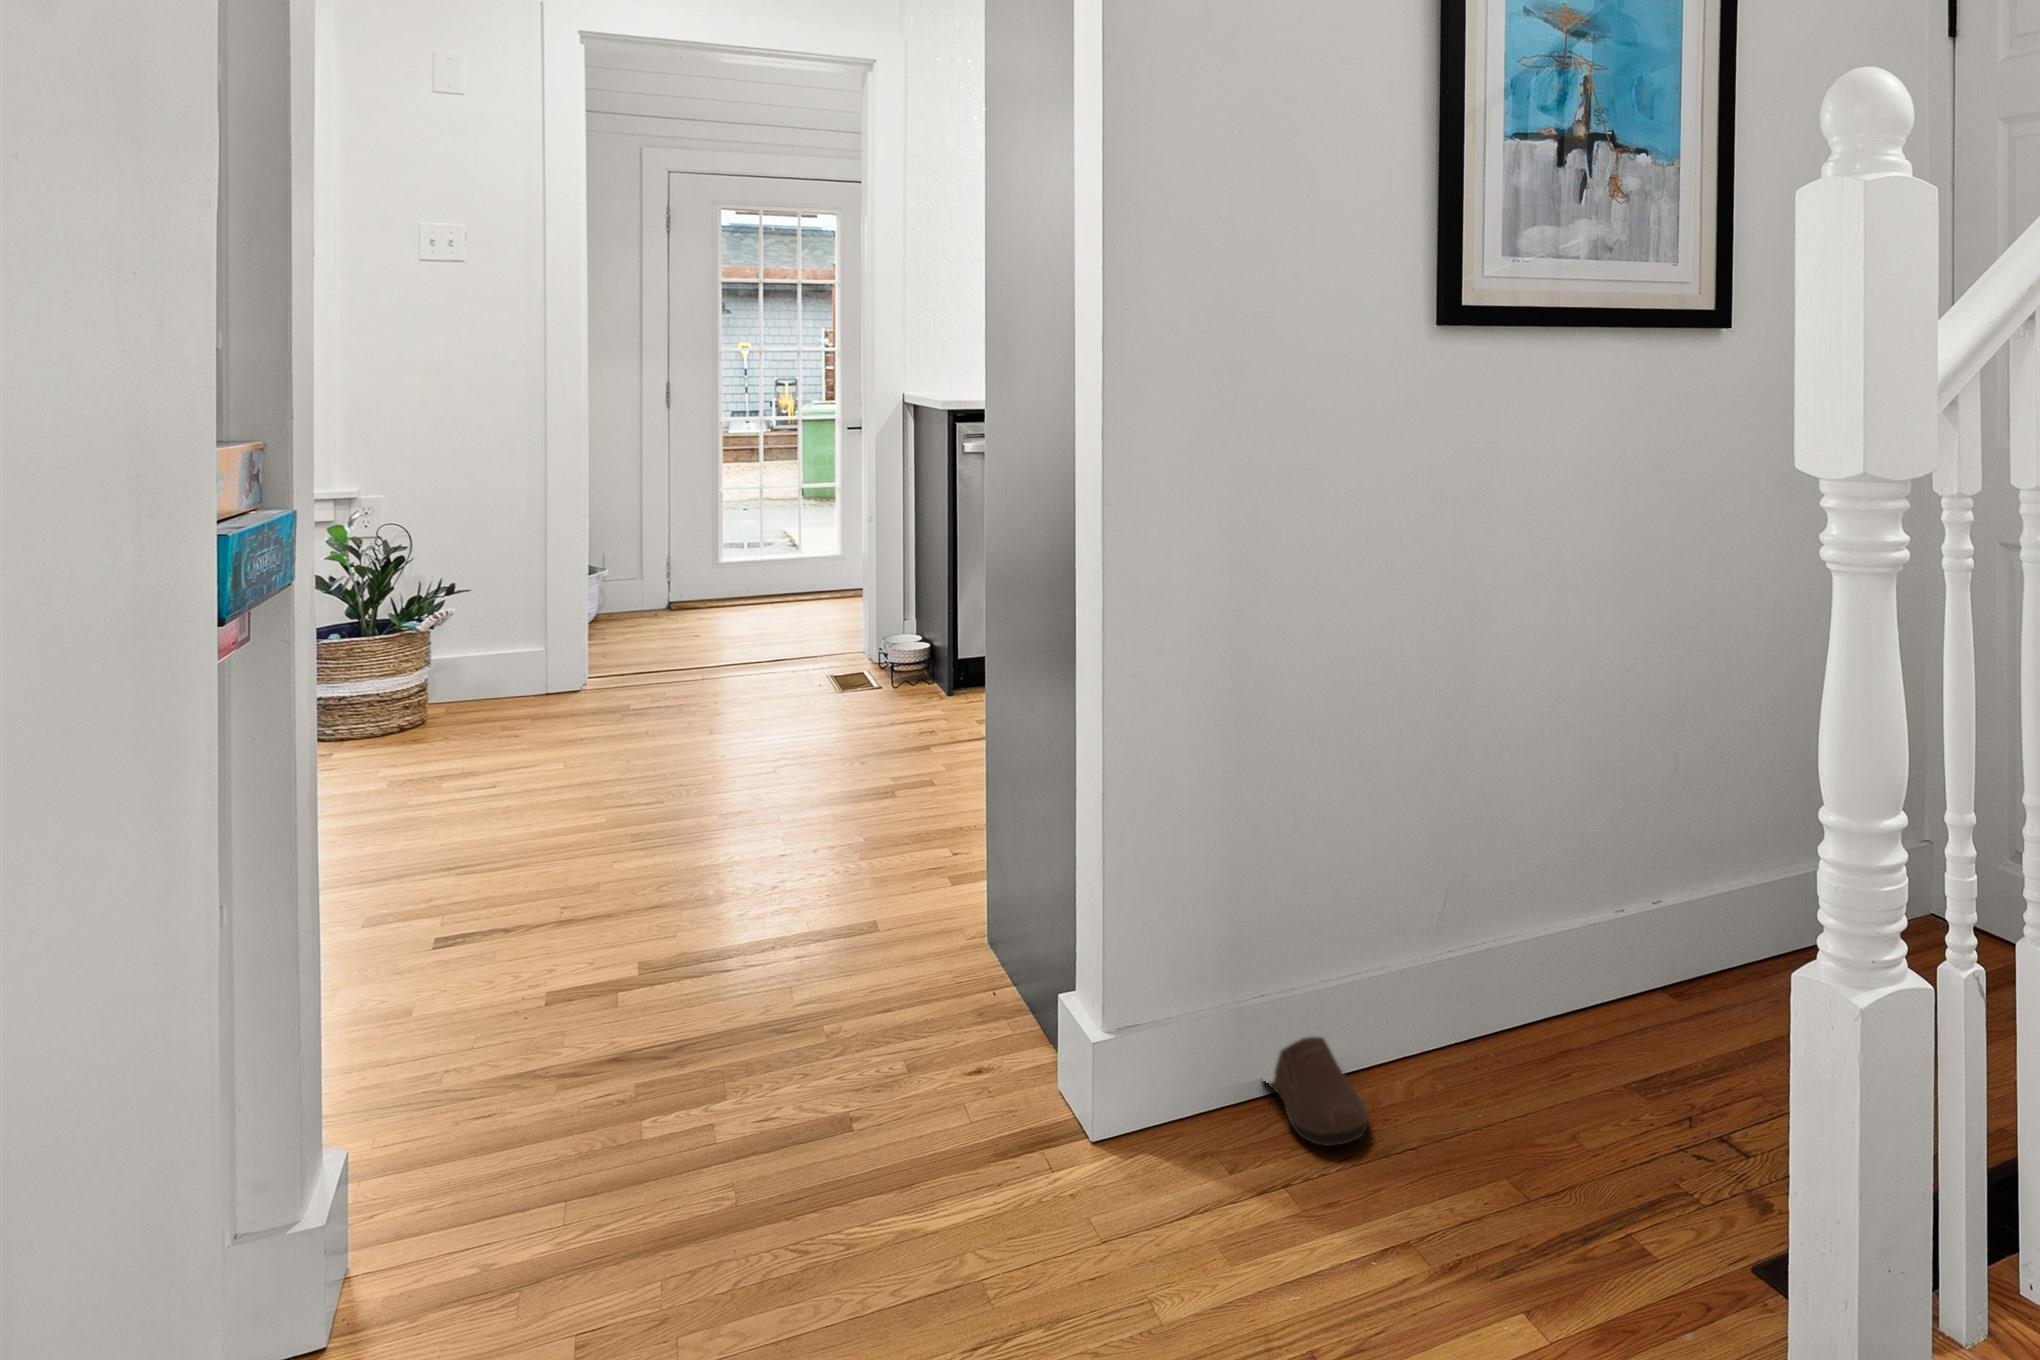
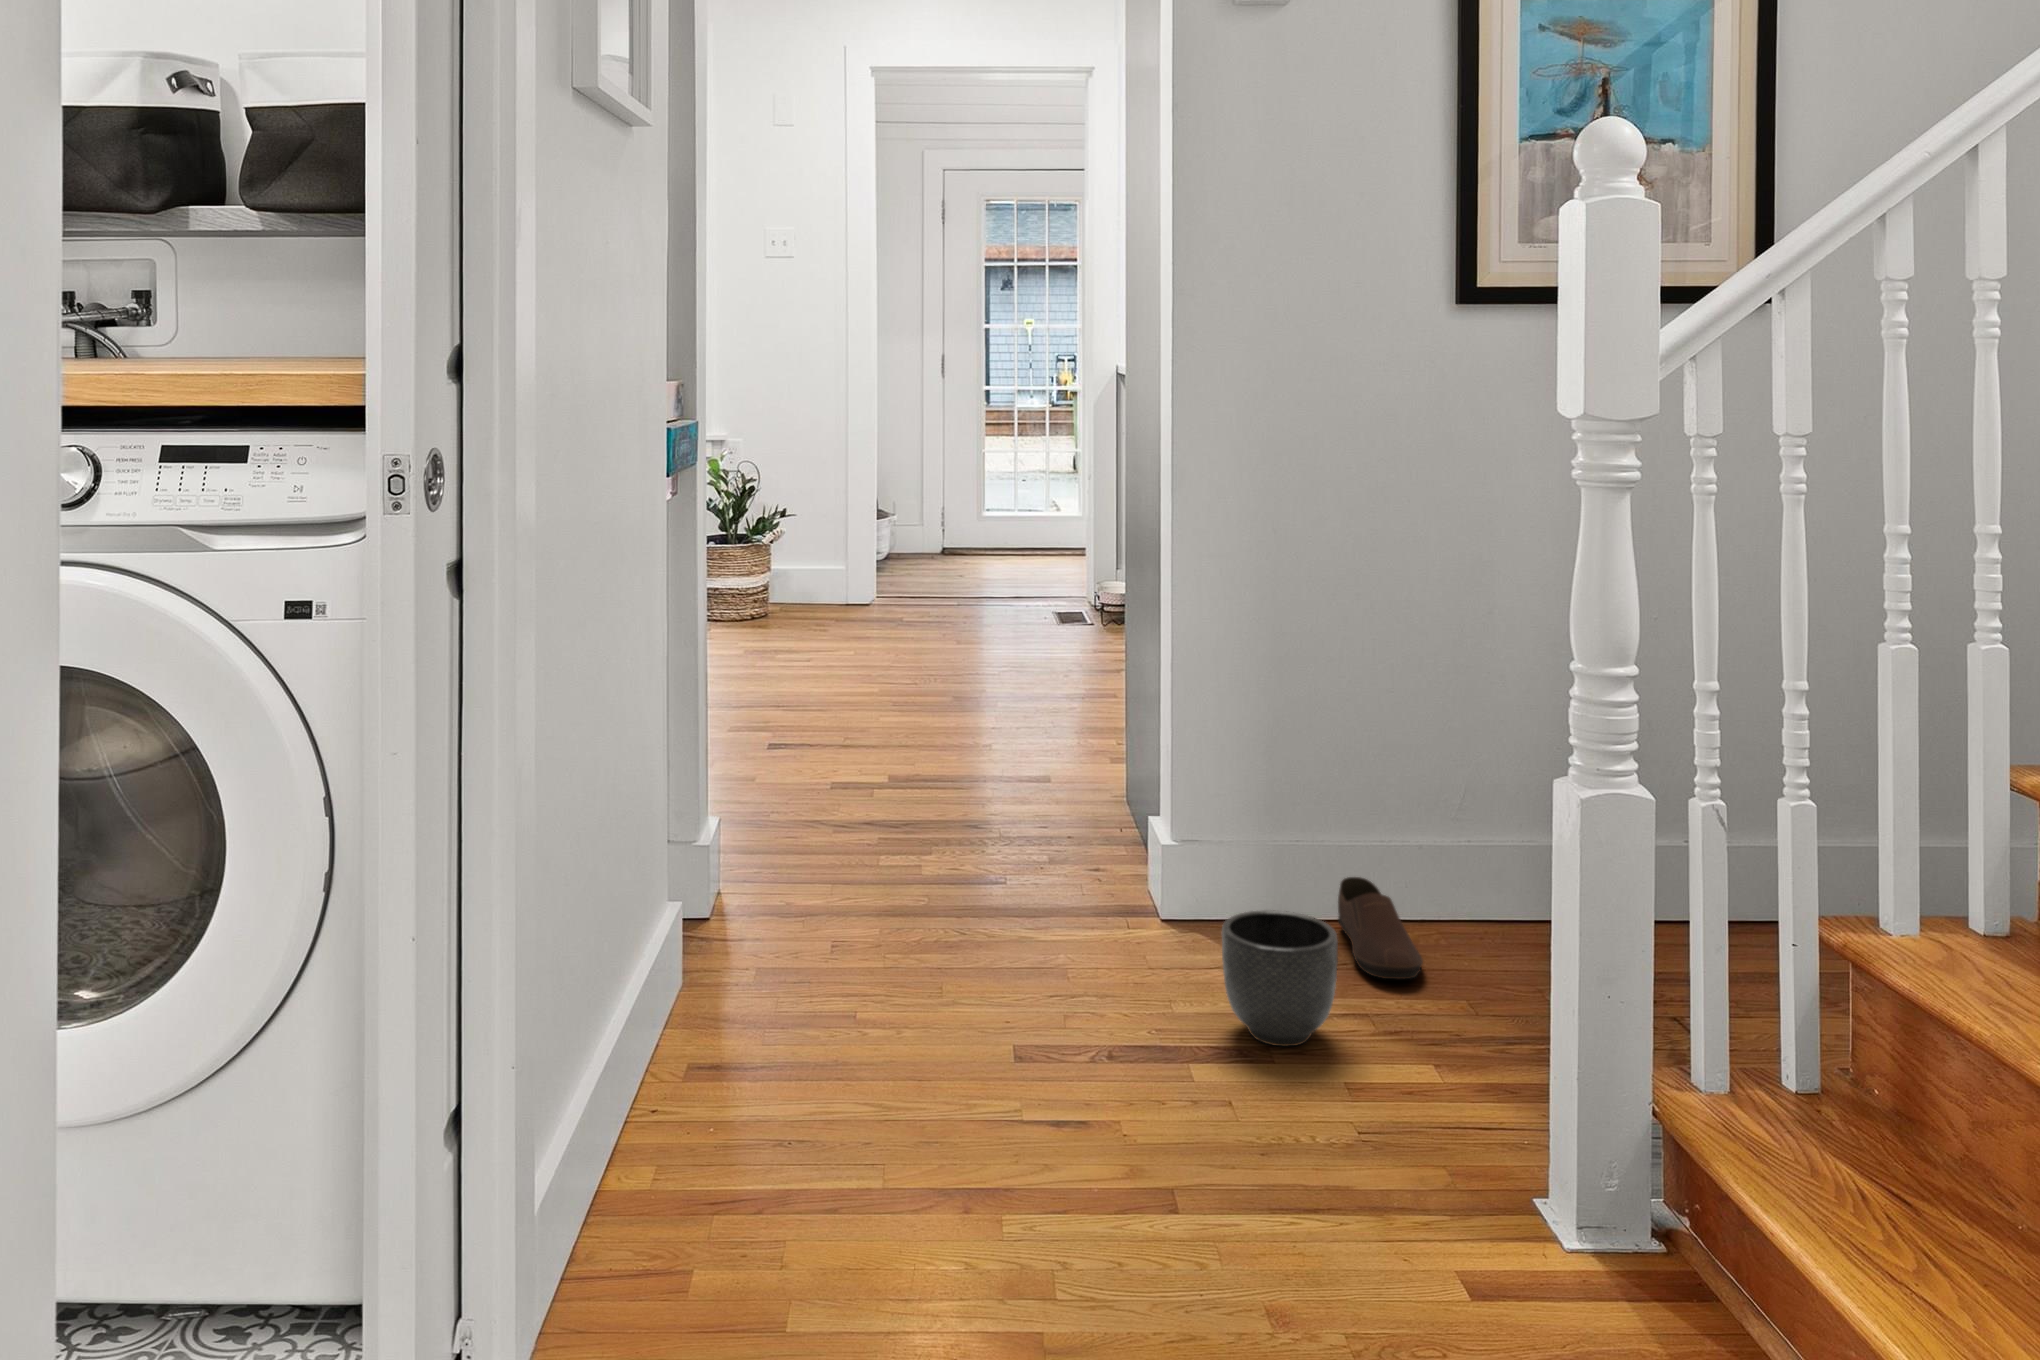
planter: none [1161,1107,1302,1289] -> present [1222,910,1338,1046]

